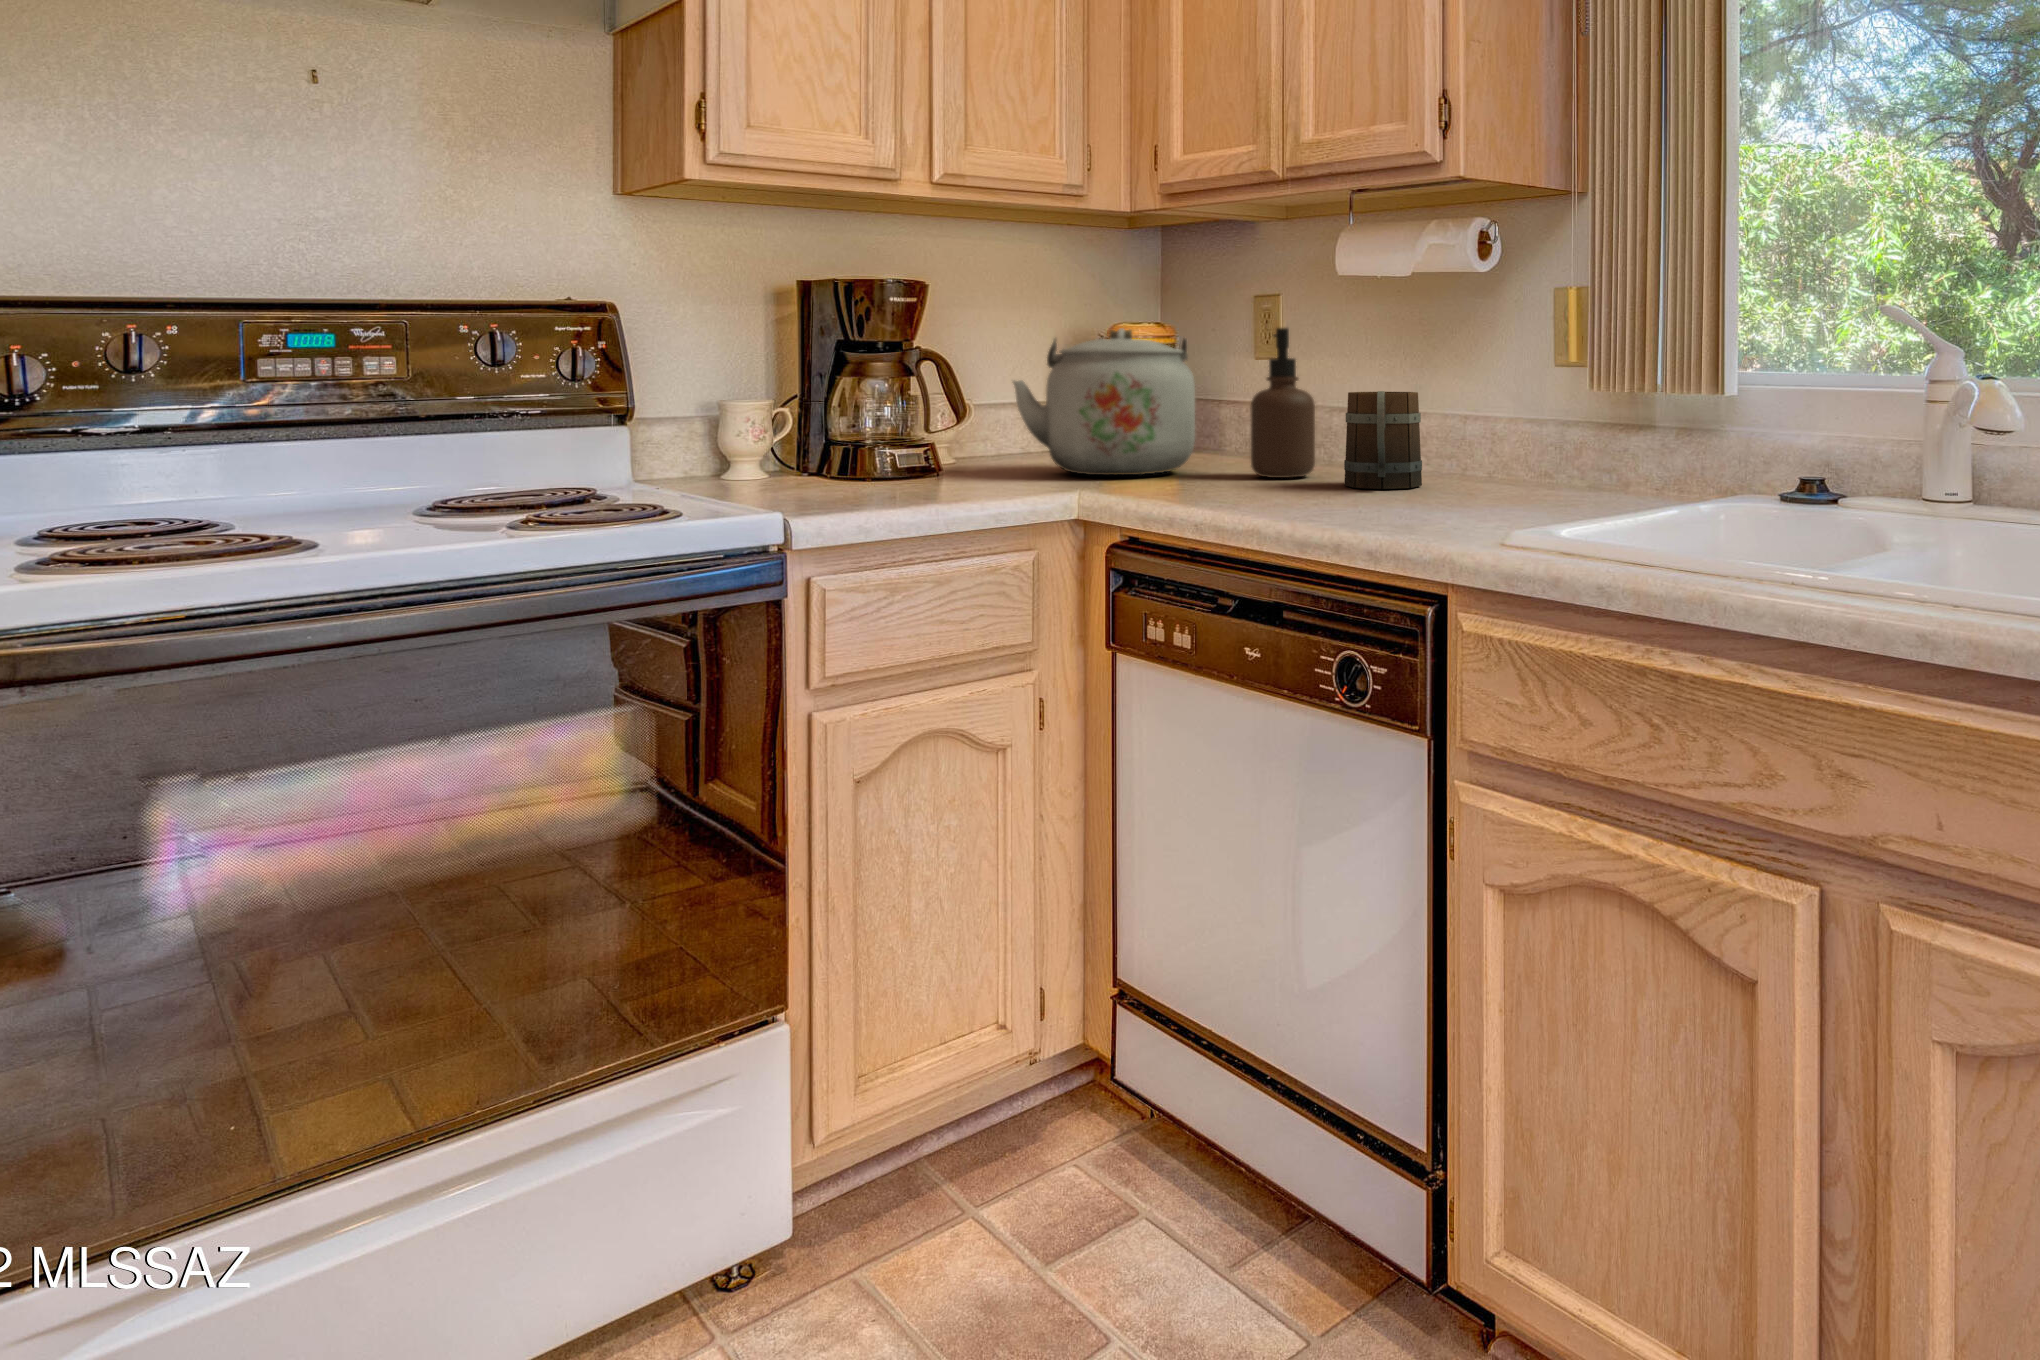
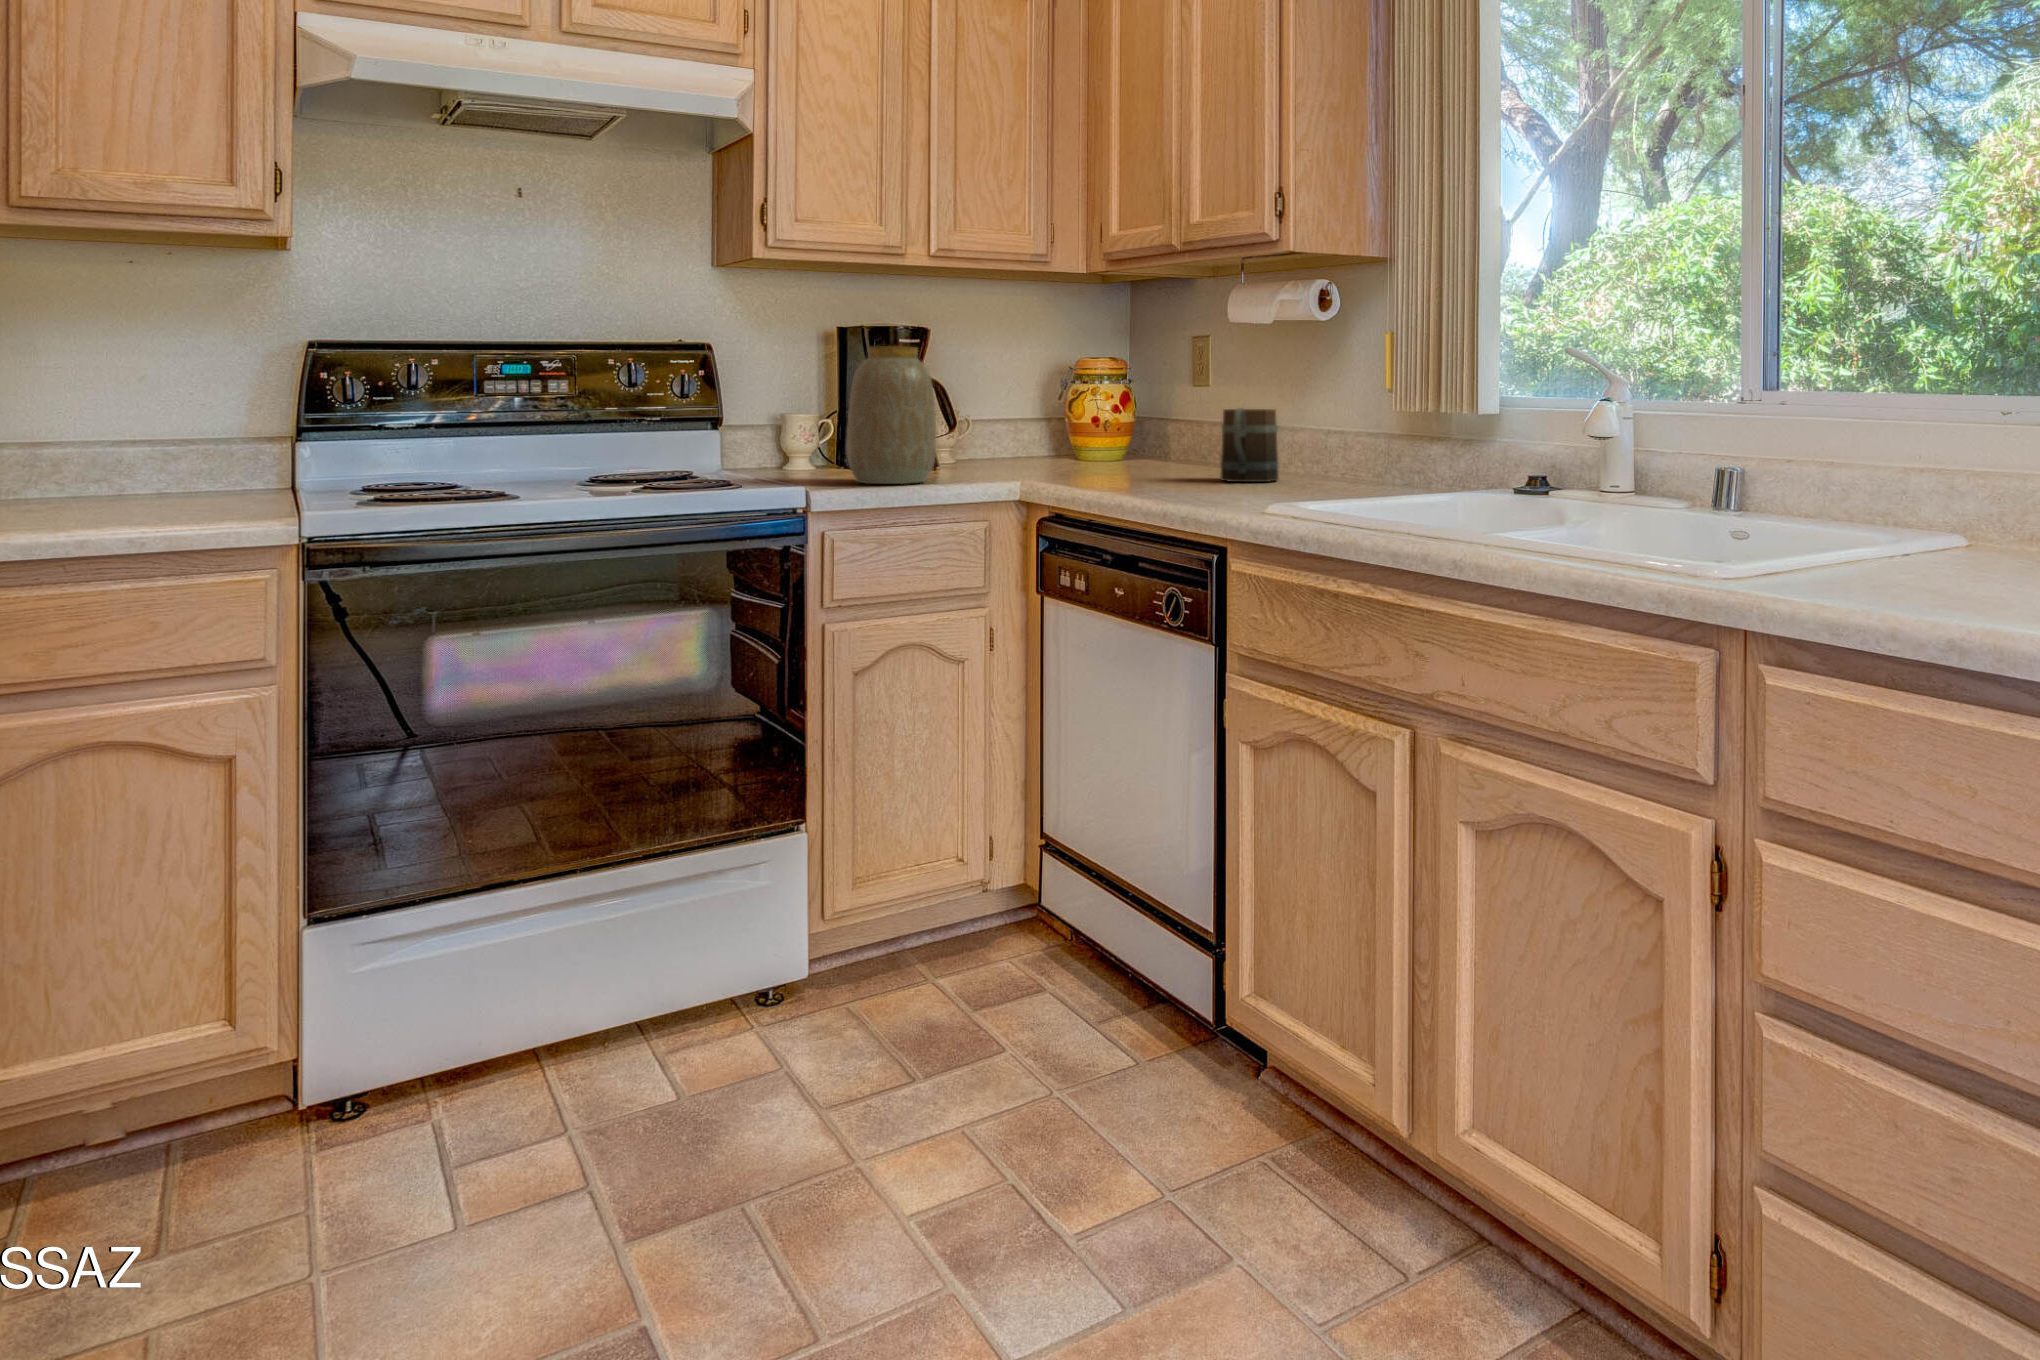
vase: none [835,307,962,503] -> present [847,346,936,484]
kettle: present [1013,328,1195,475] -> none [987,360,1125,471]
soap dispenser: present [1250,328,1315,478] -> none [1161,360,1210,475]

